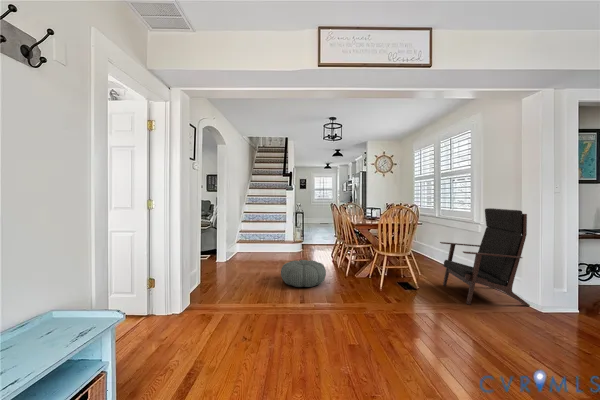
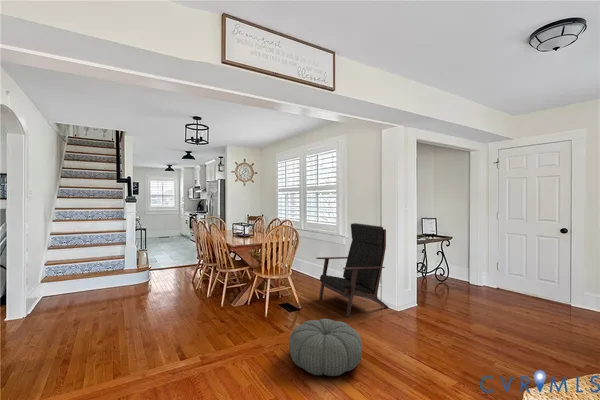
pouf: present [281,260,326,287] -> present [289,319,362,376]

